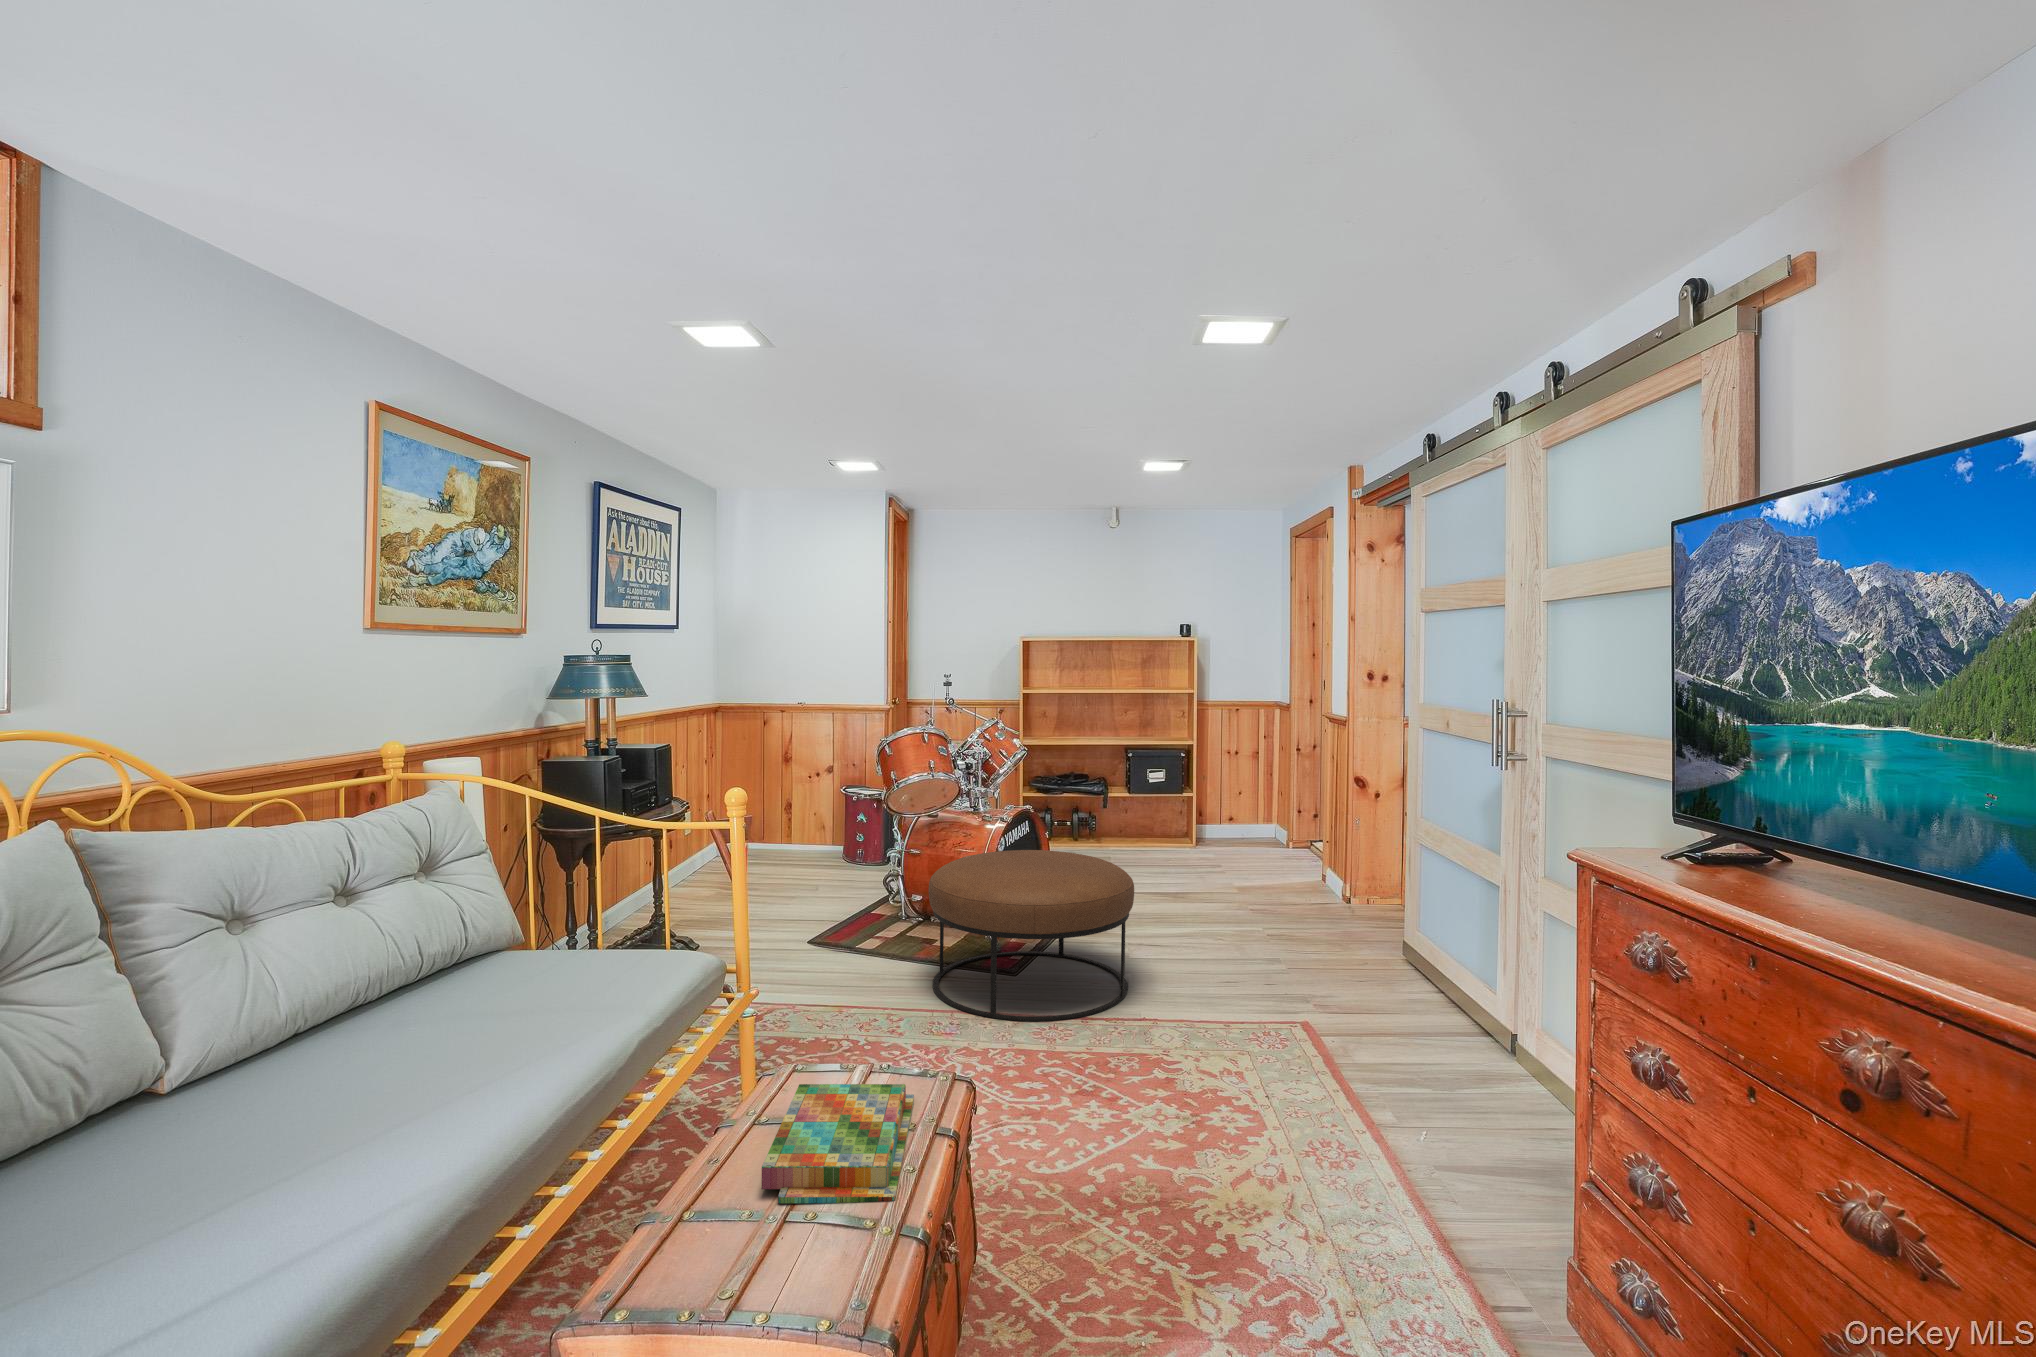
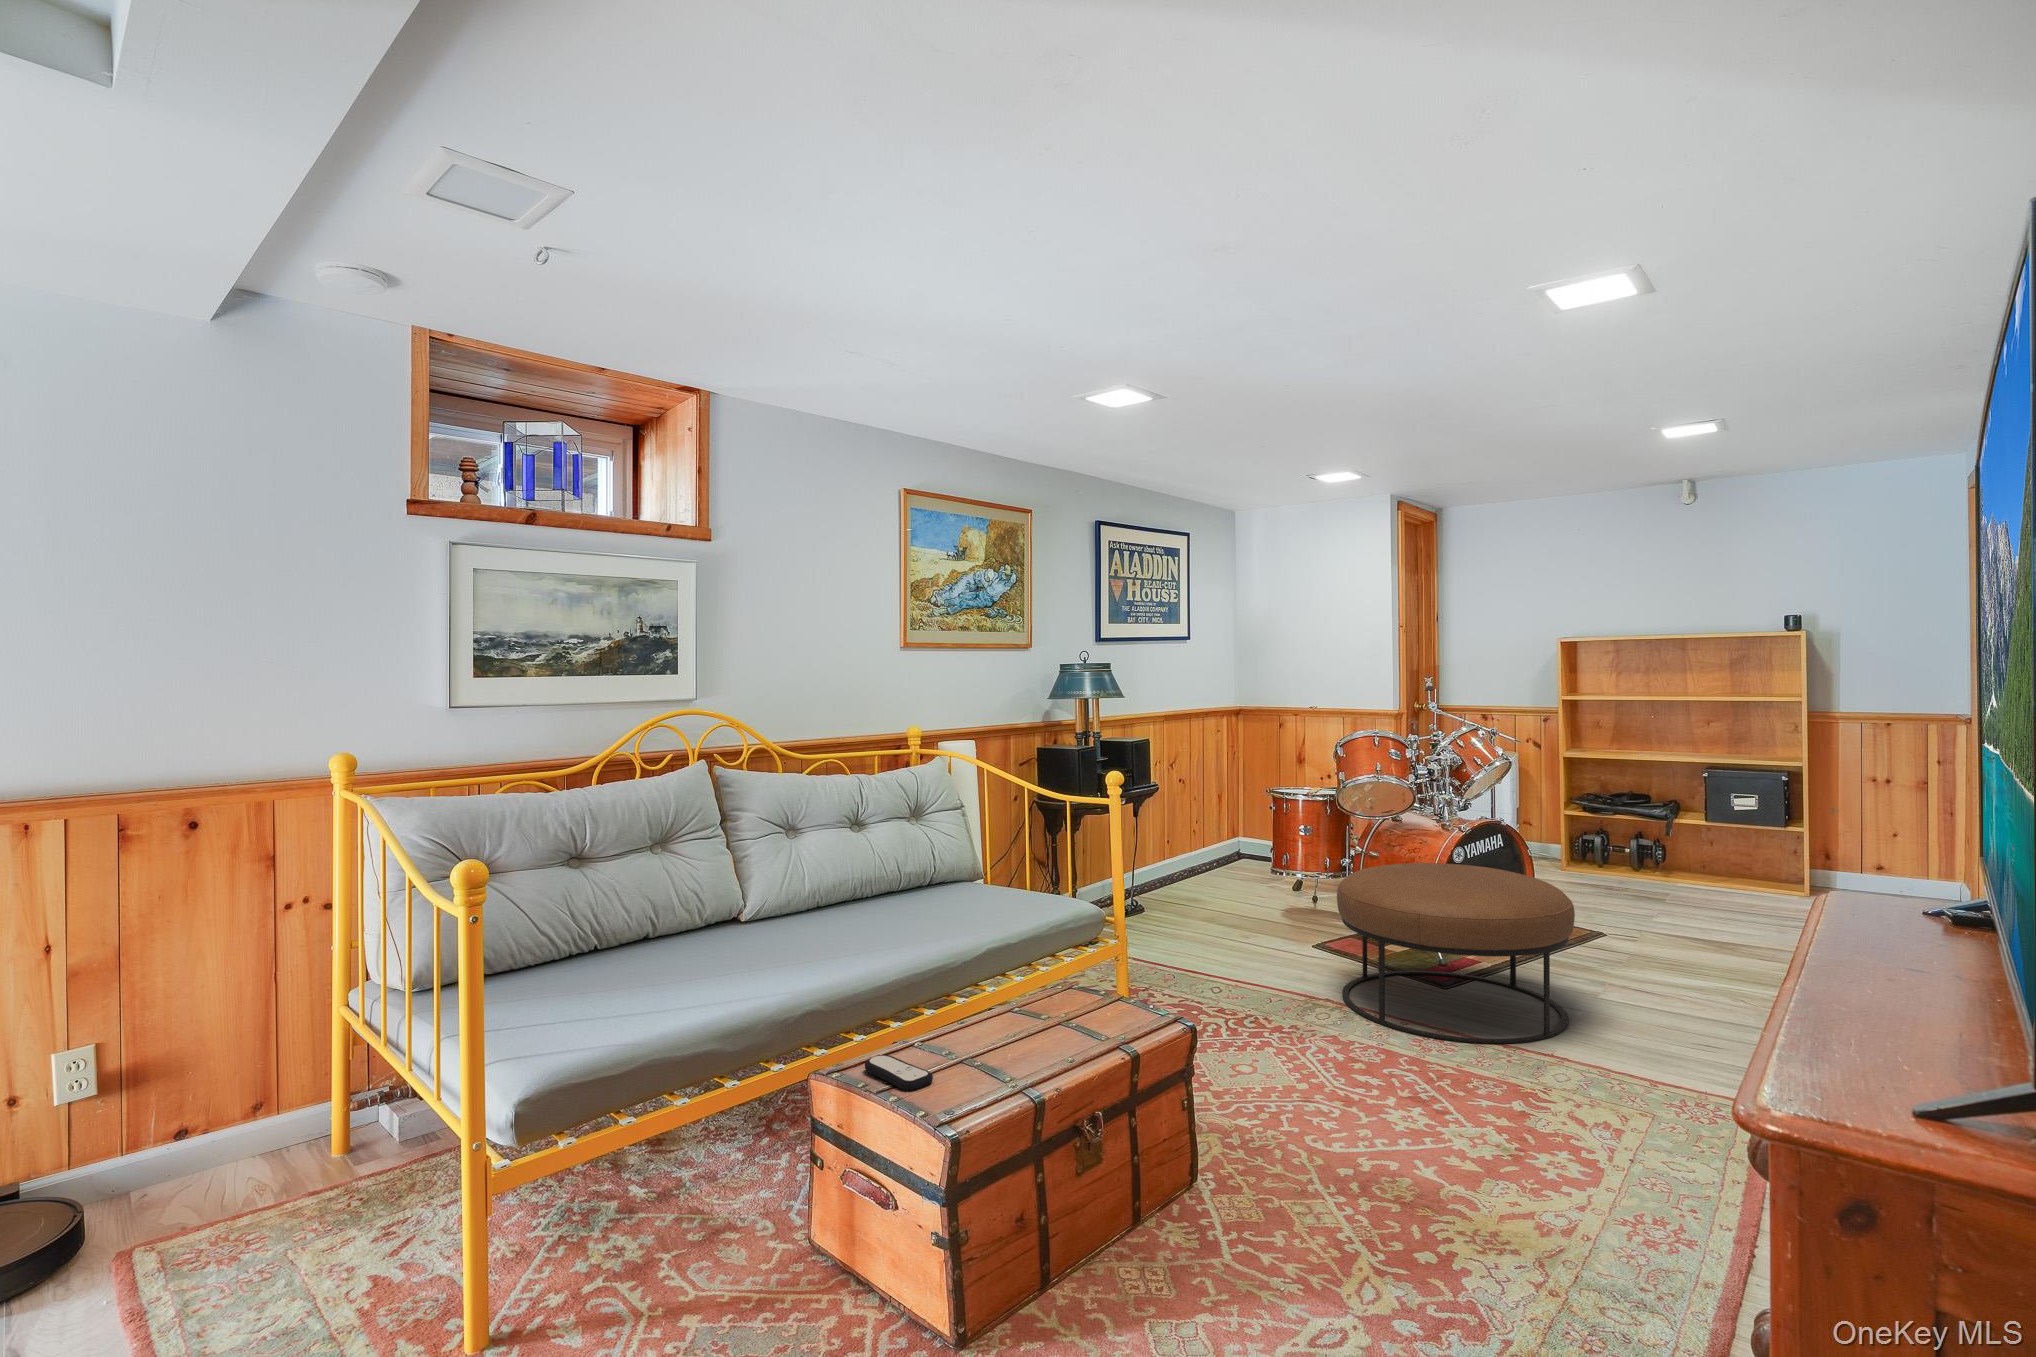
board game: present [762,1084,914,1203] -> none [966,992,1125,1074]
remote control: none [653,1249,780,1298] -> present [865,1055,933,1091]

